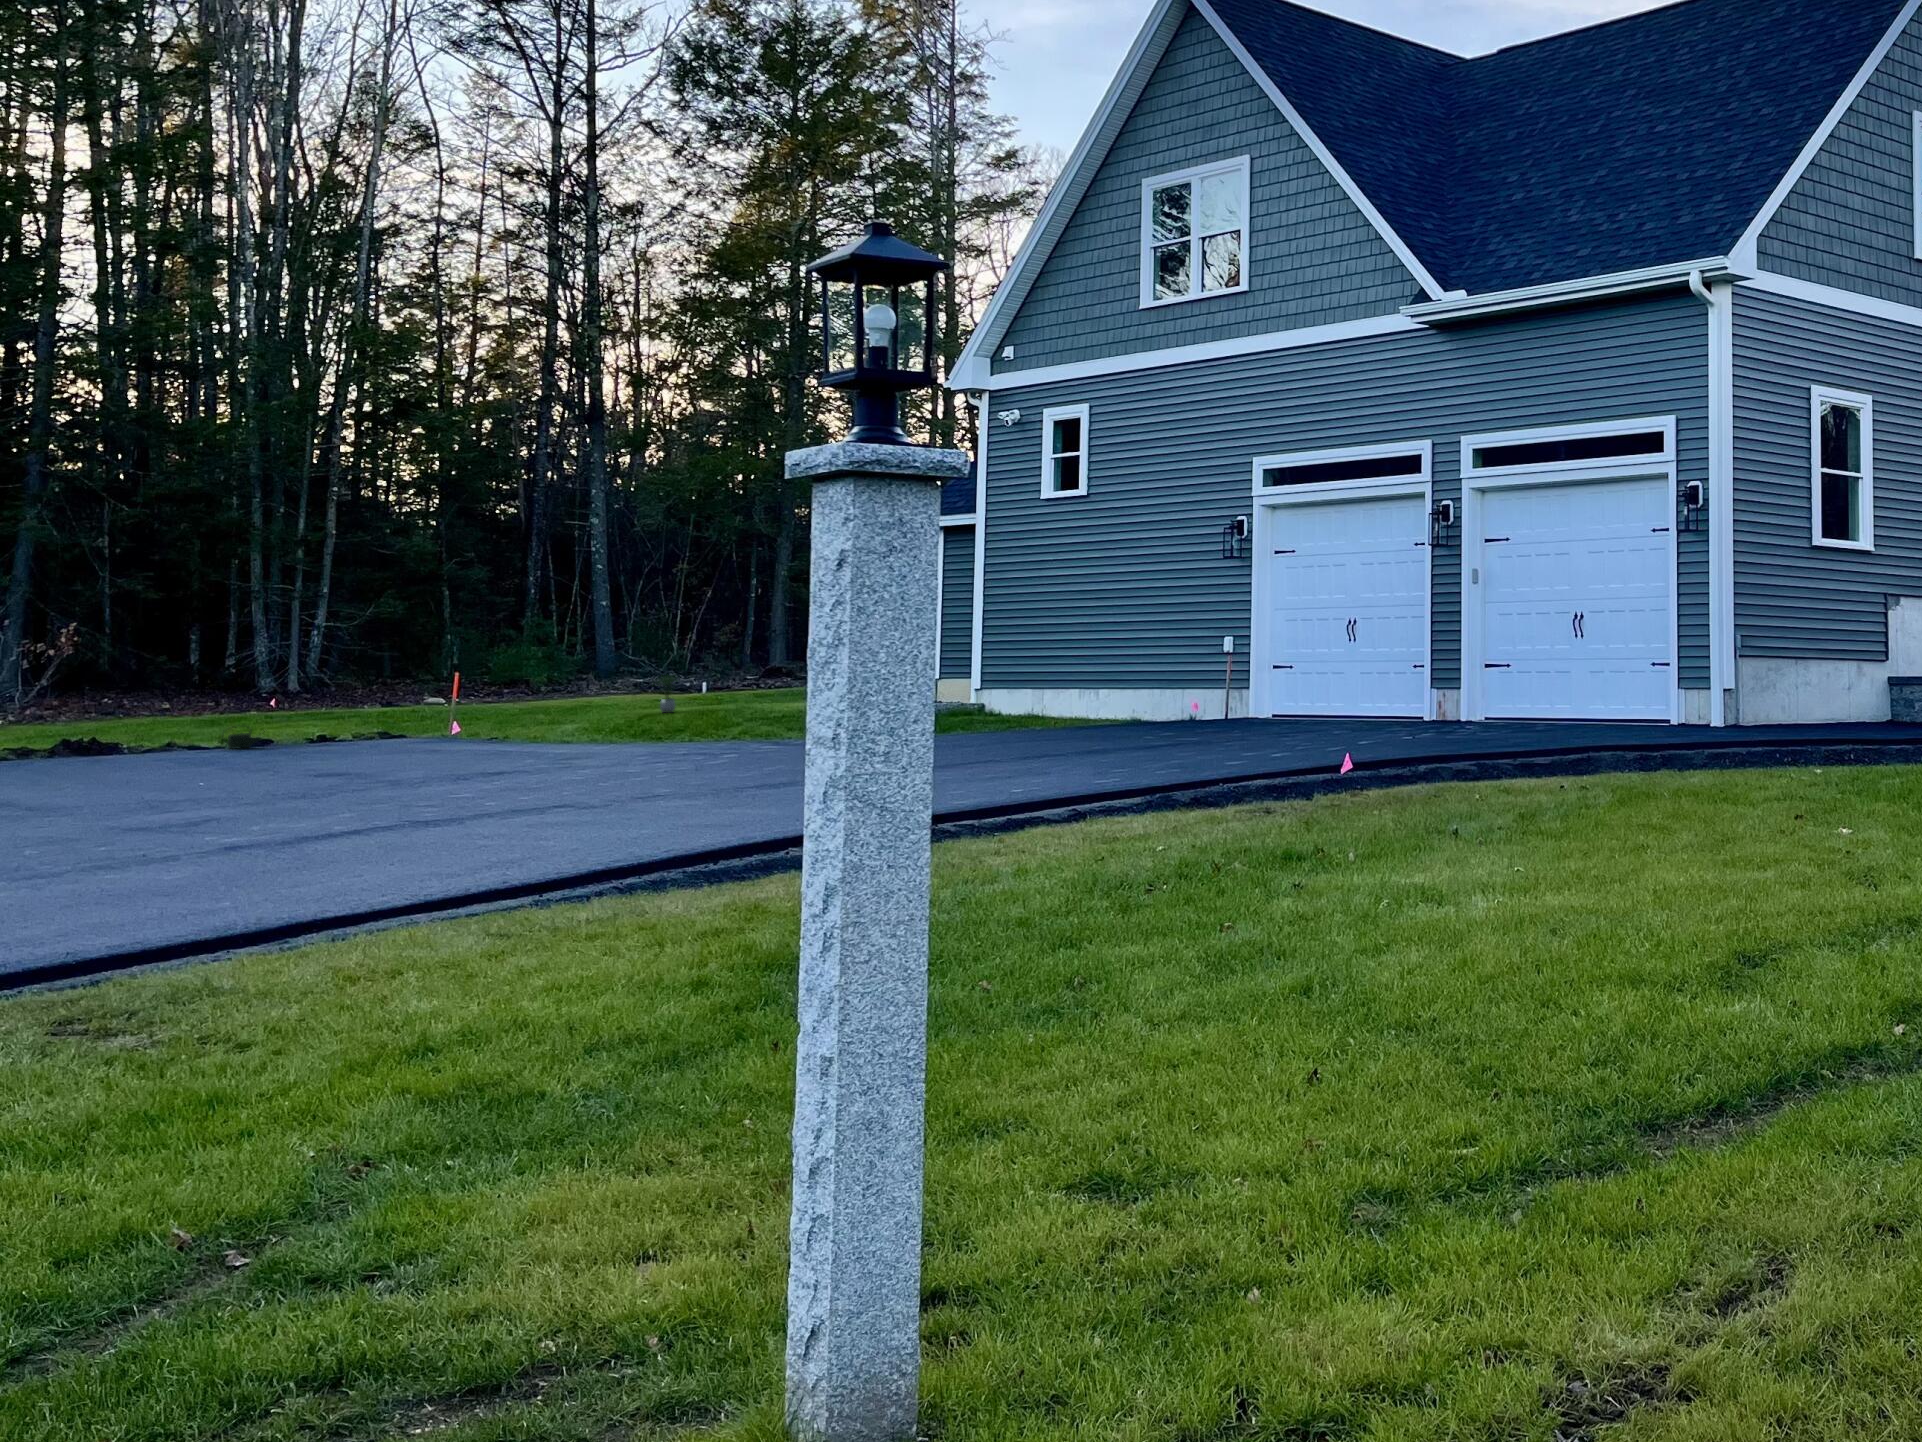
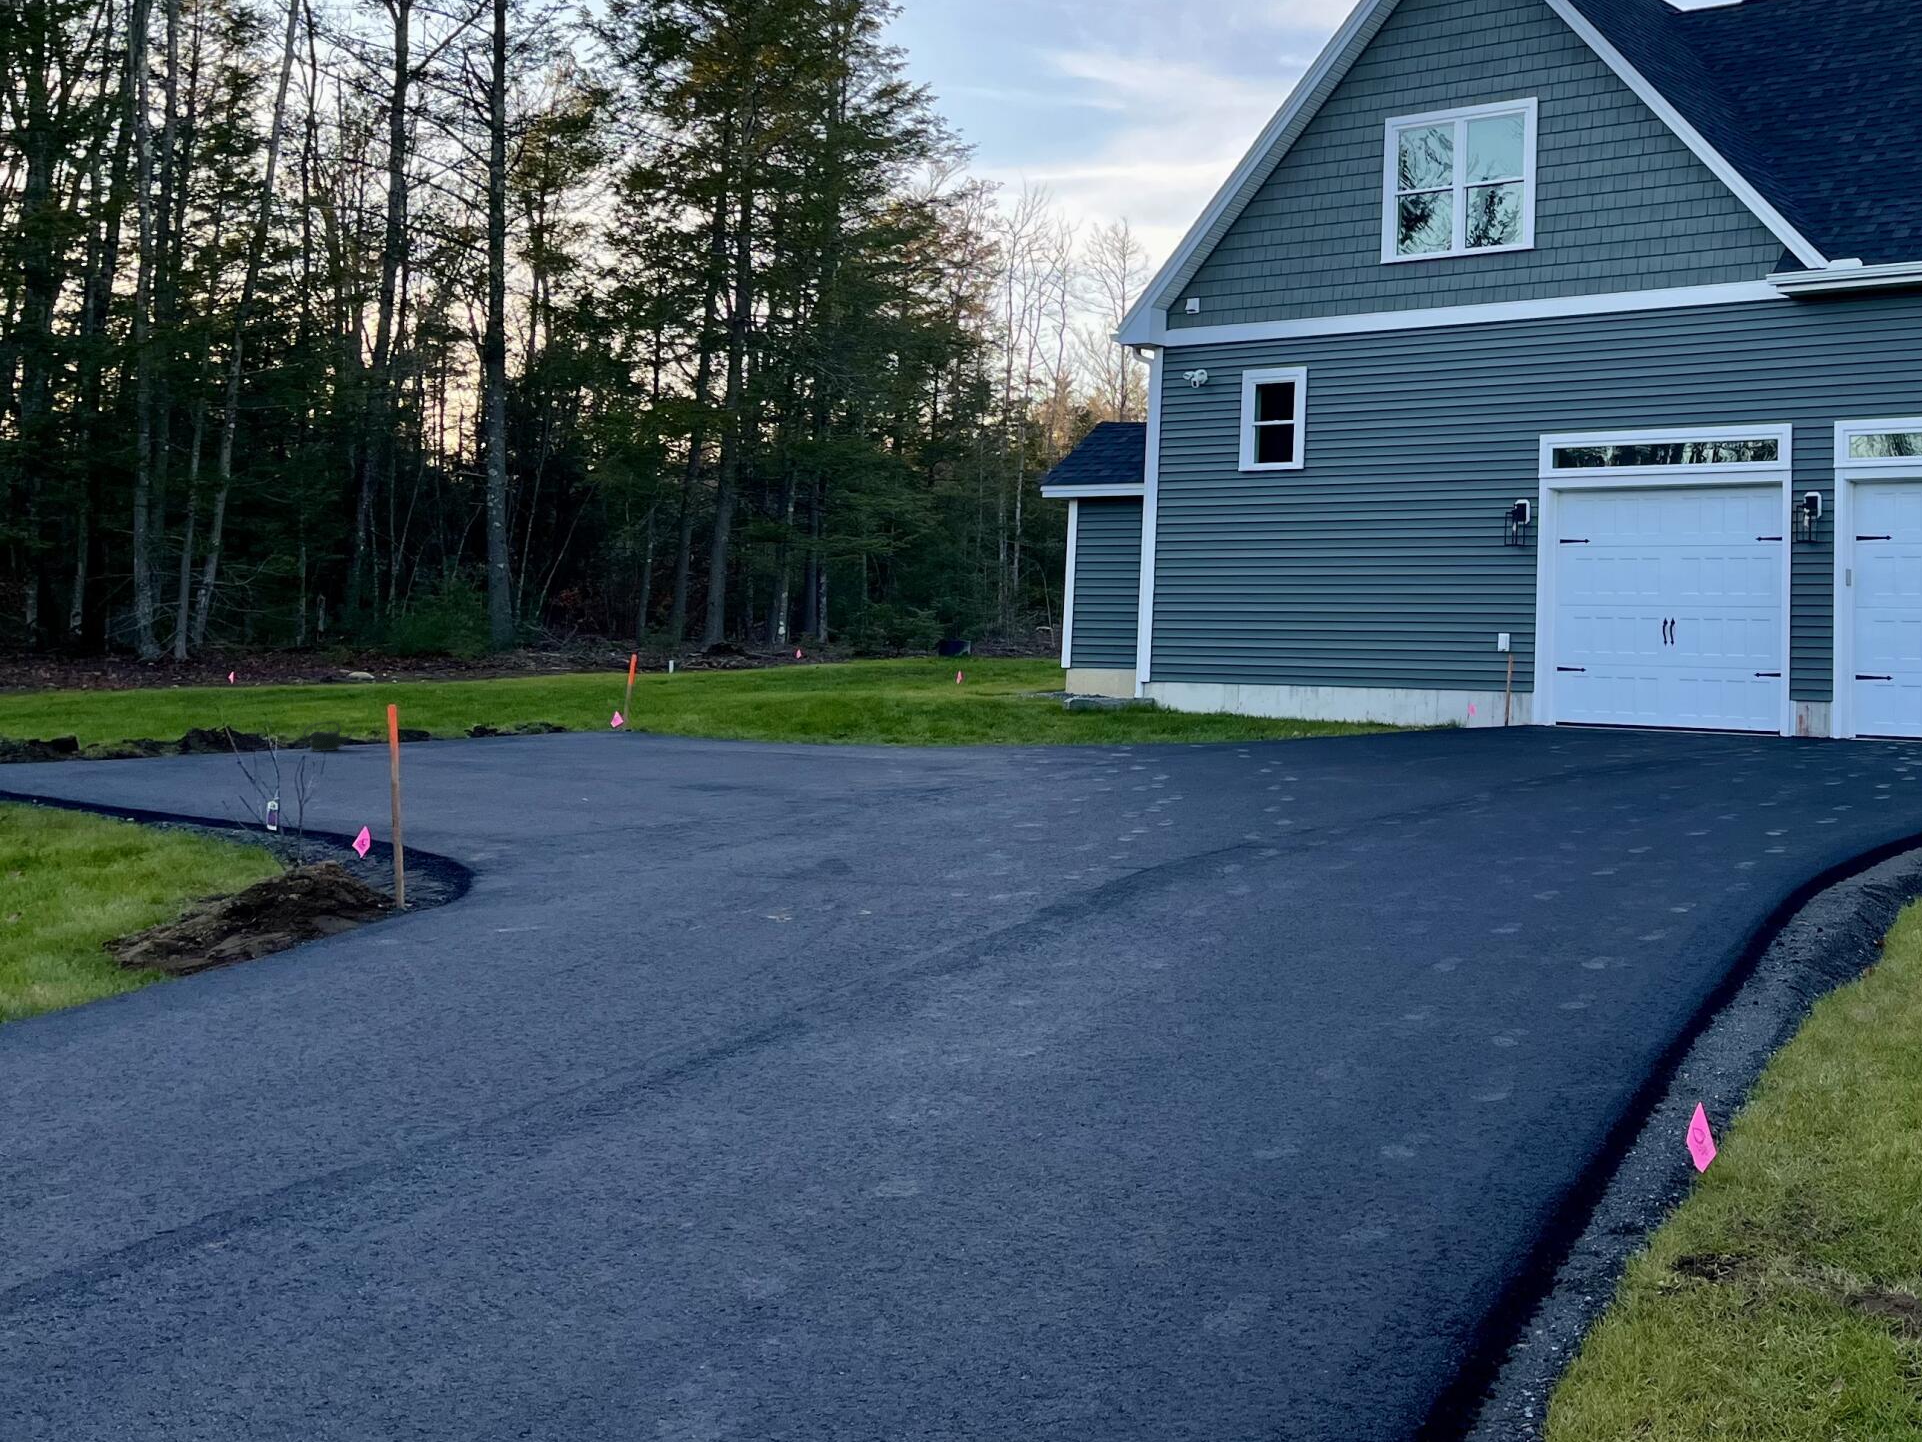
potted plant: present [653,676,678,713] -> none [755,658,791,705]

